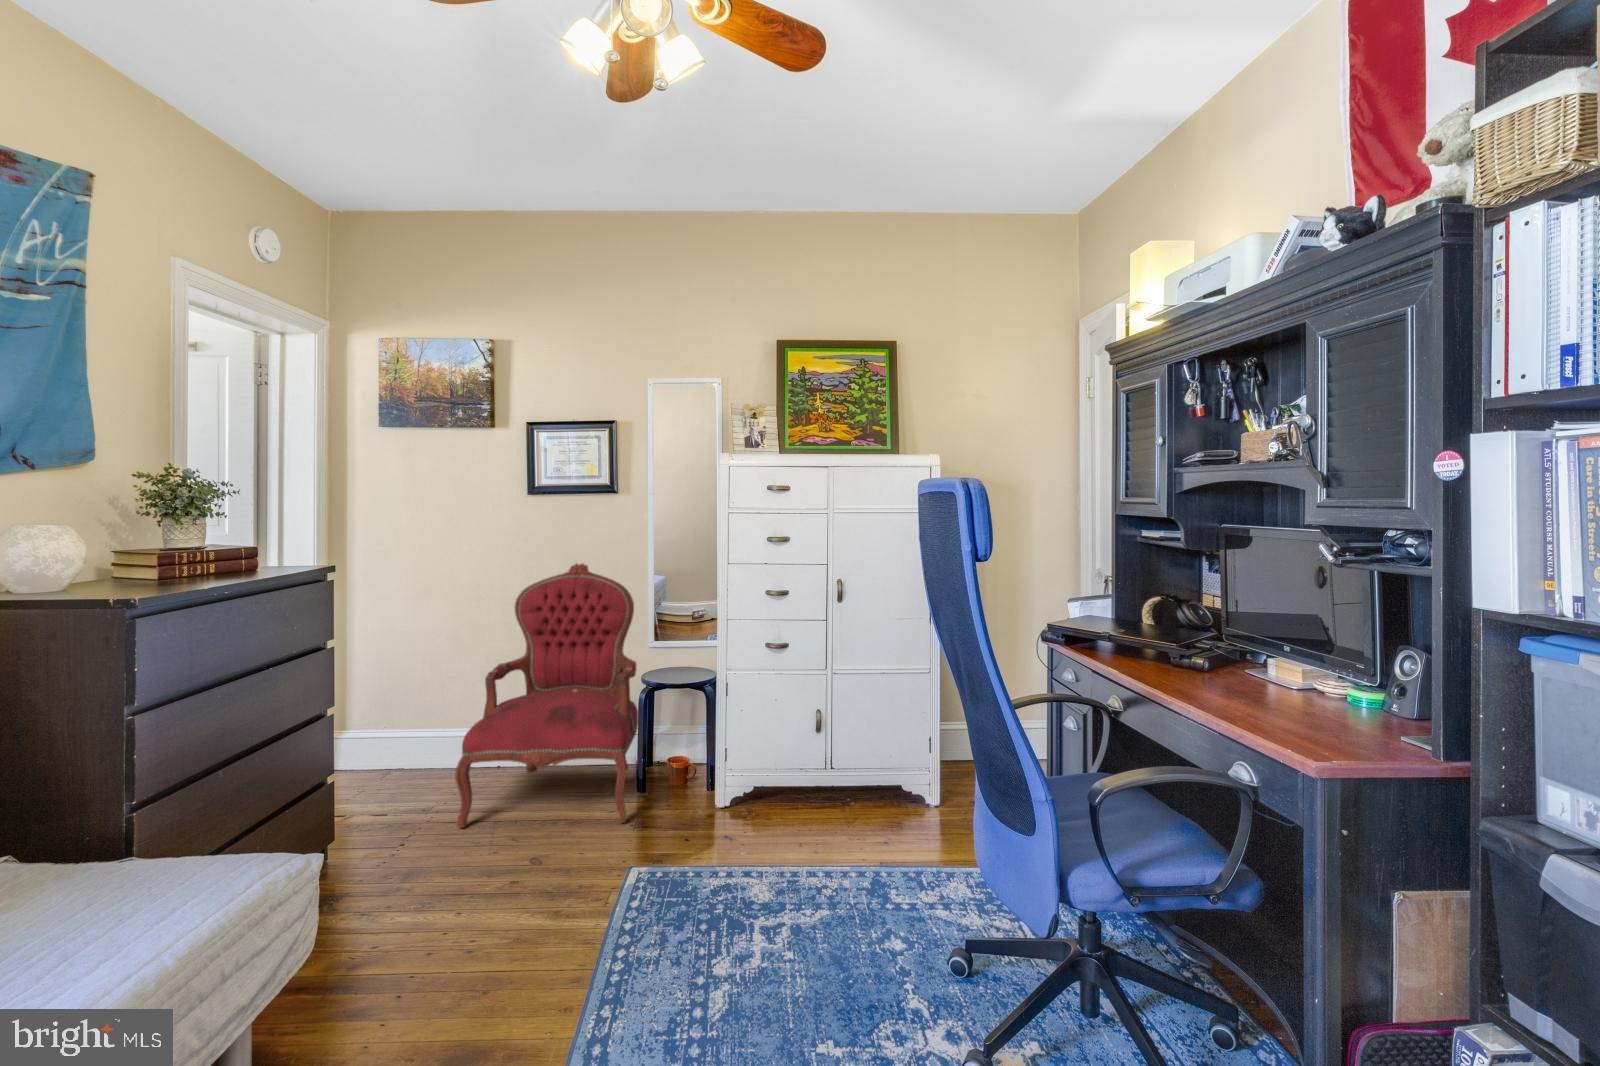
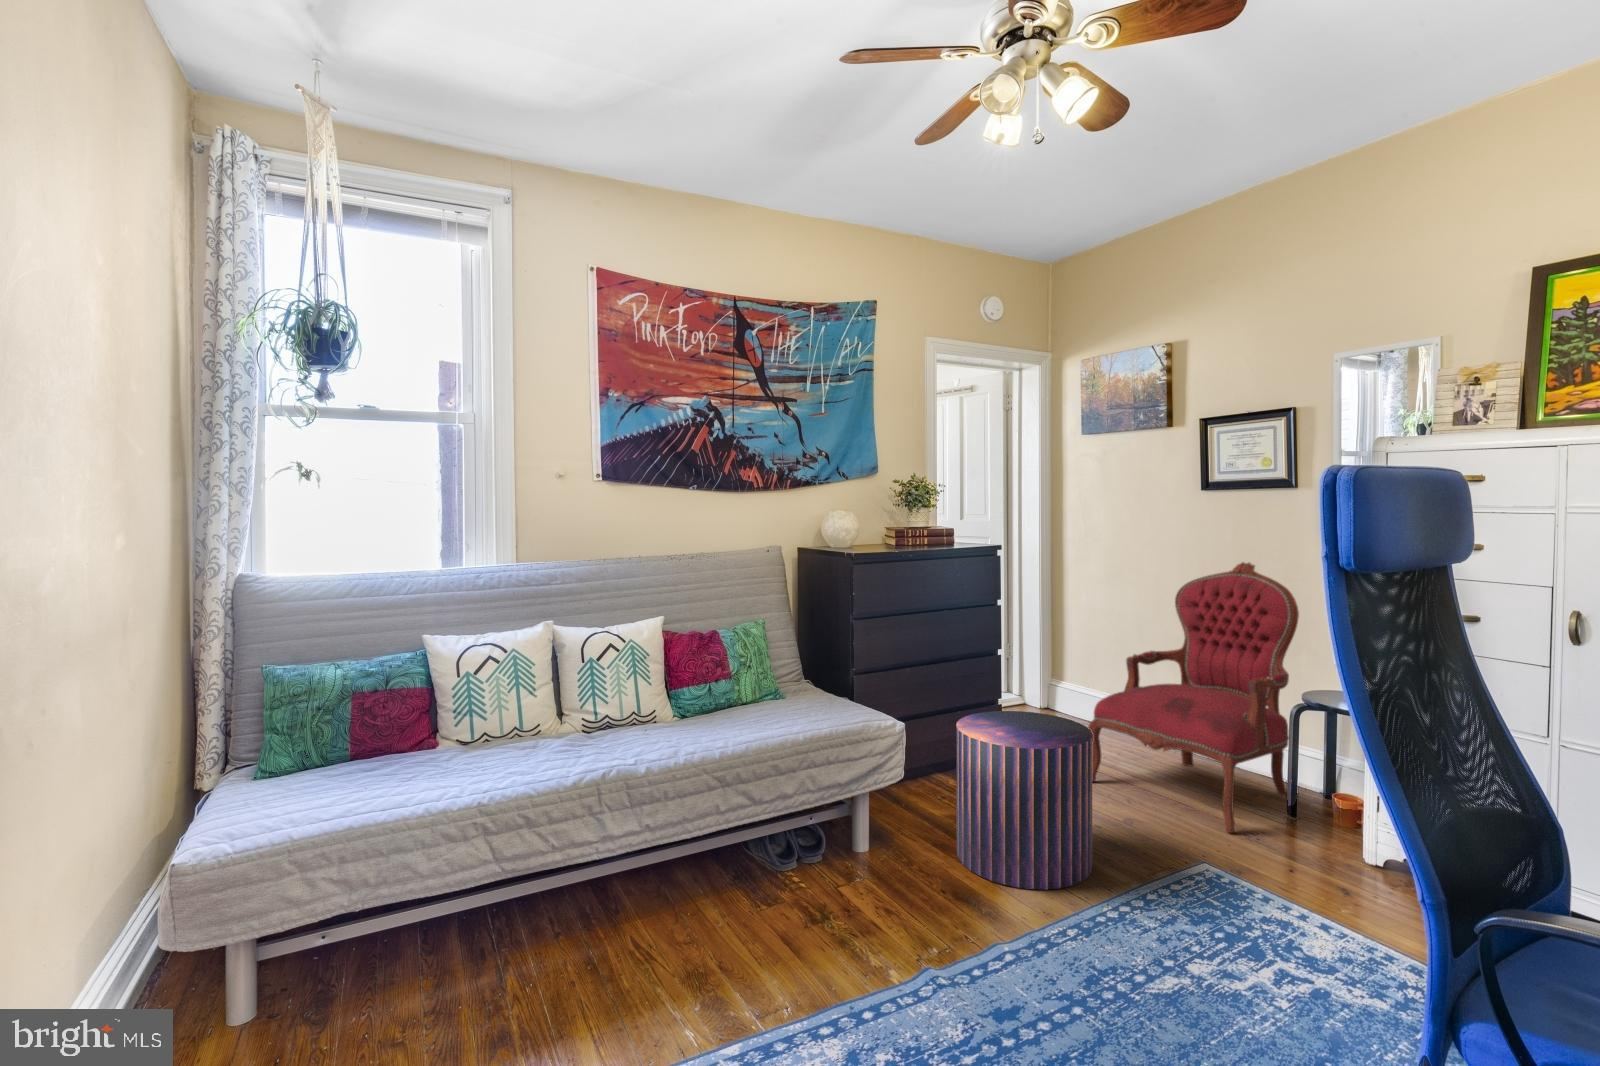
pouf: none [374,767,559,1018] -> present [956,711,1093,890]

